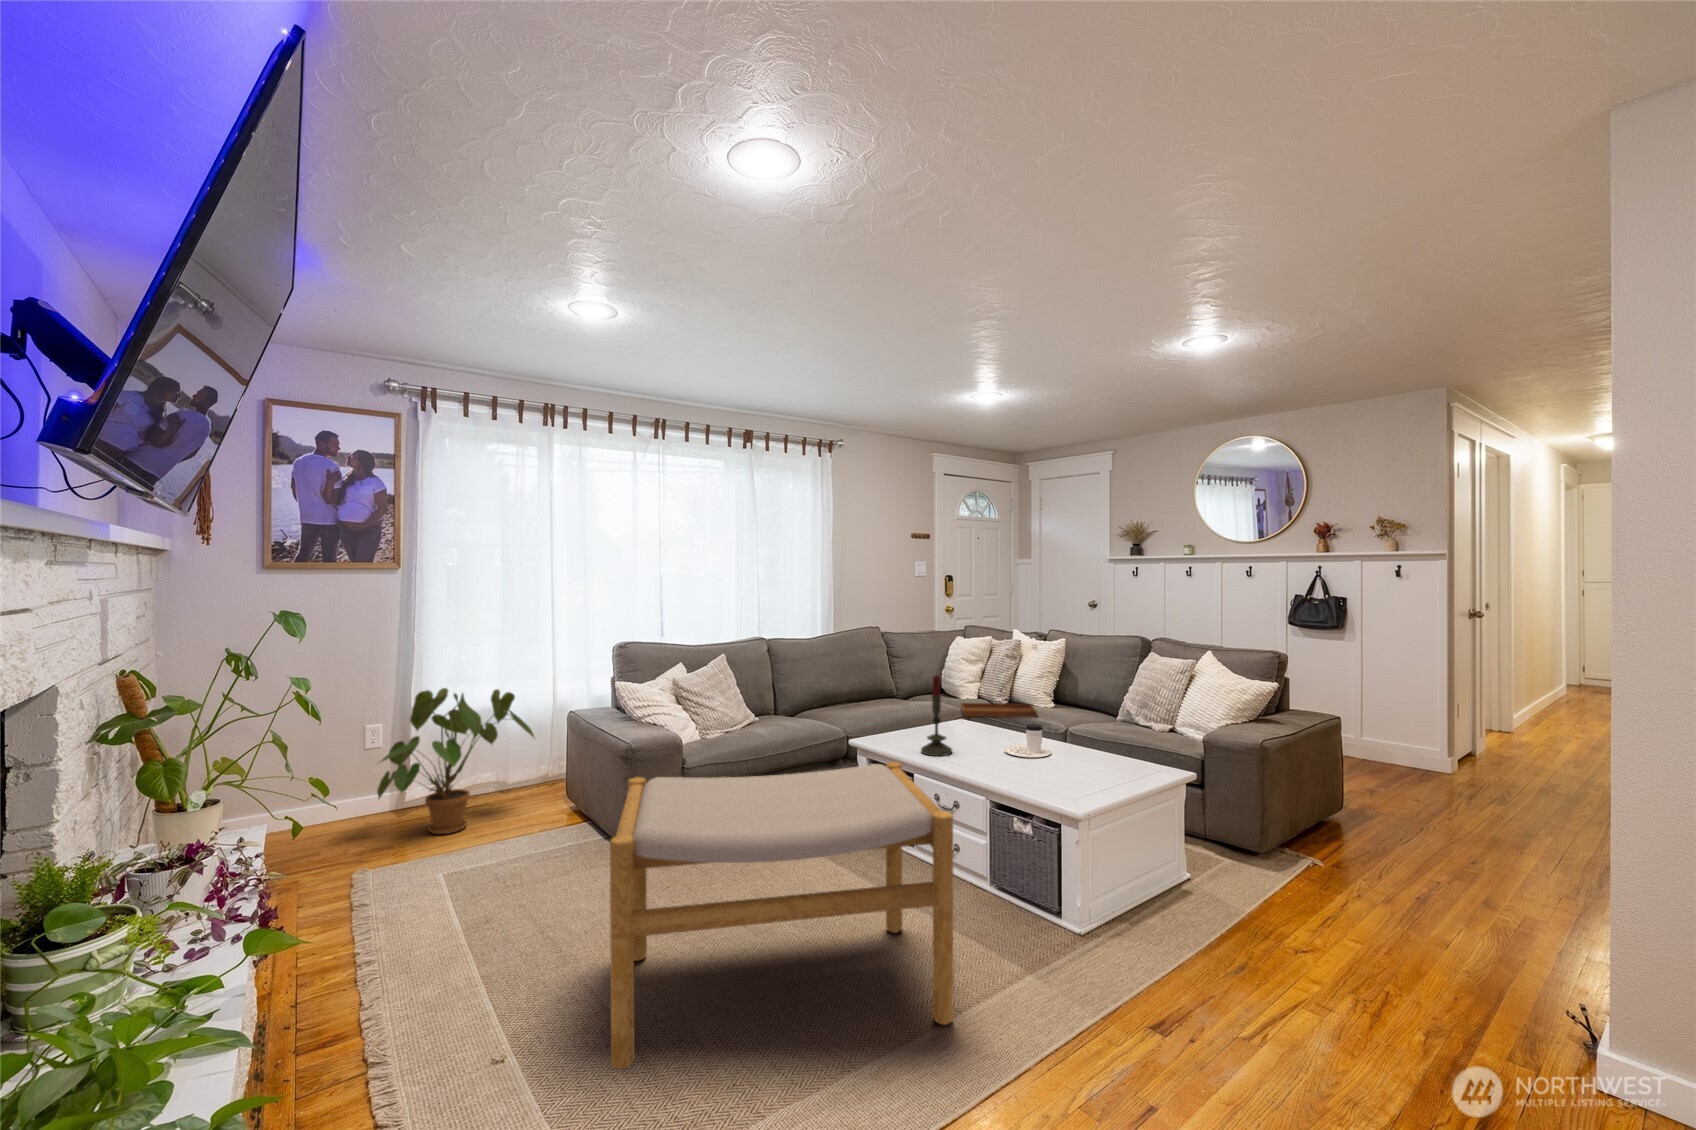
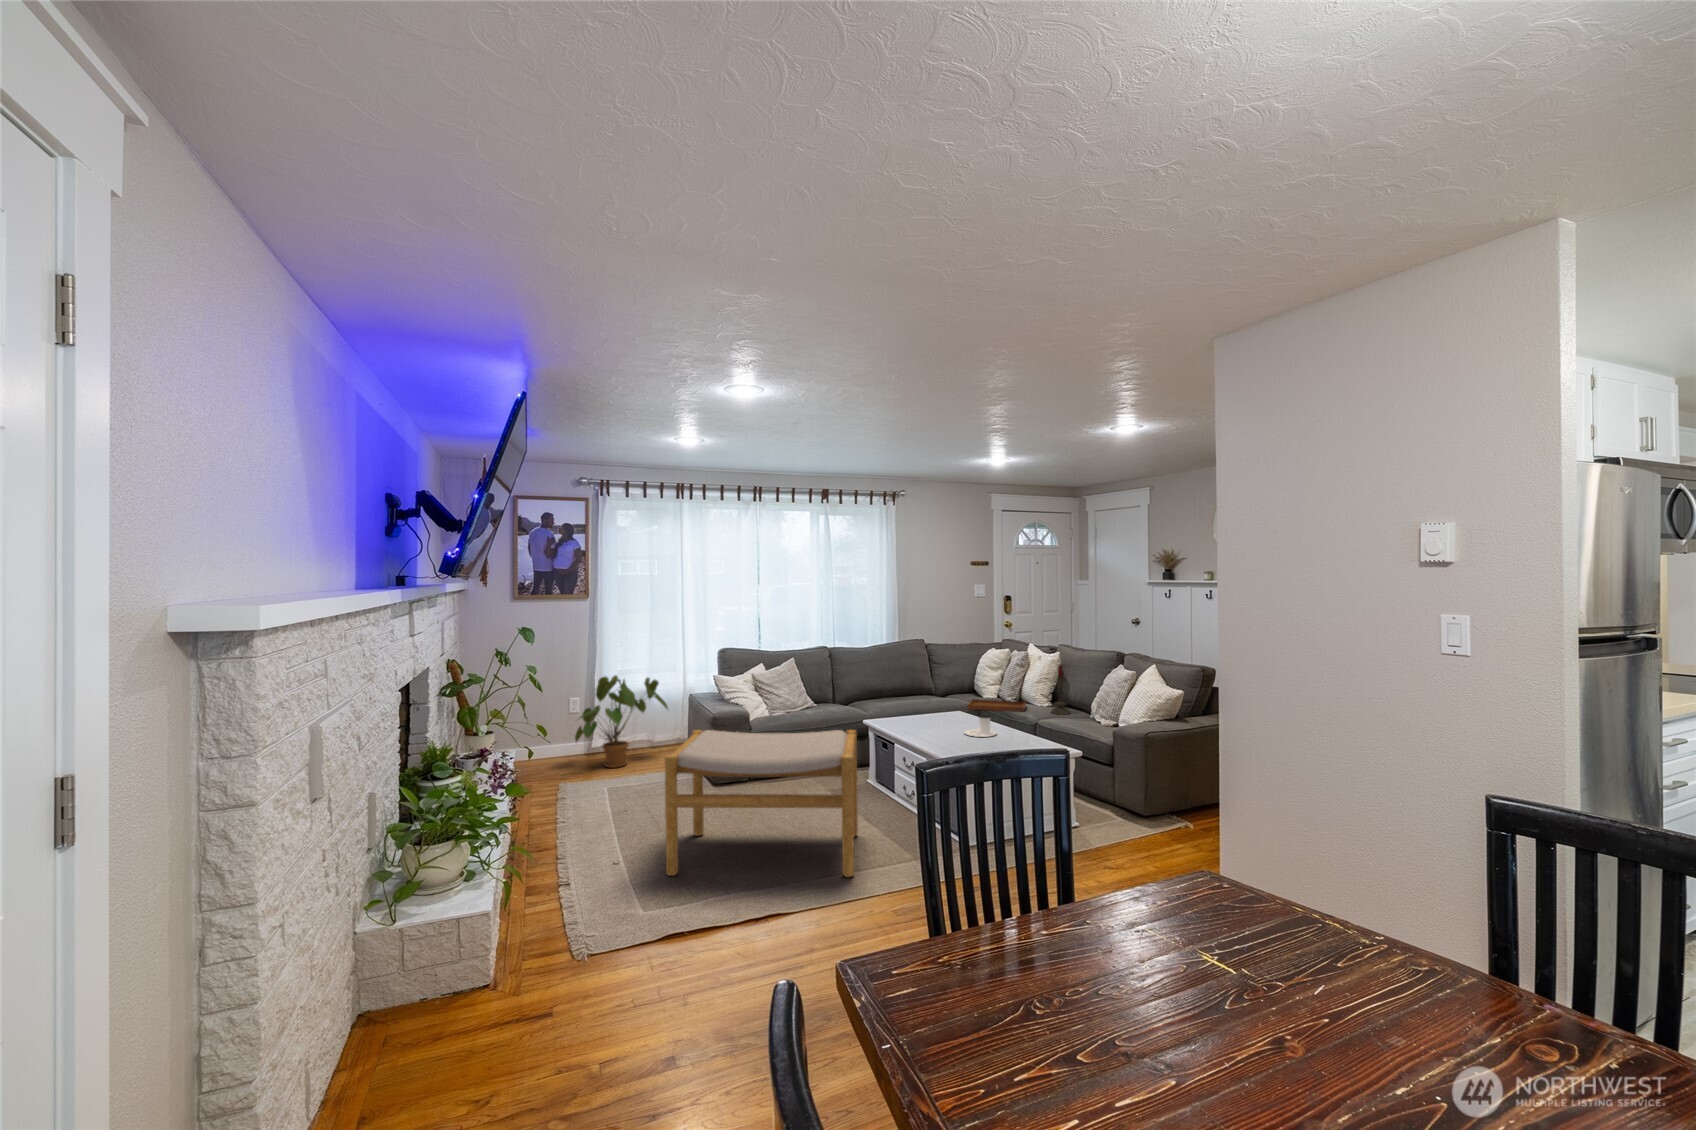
candle: present [921,675,952,756] -> present [1051,665,1071,715]

